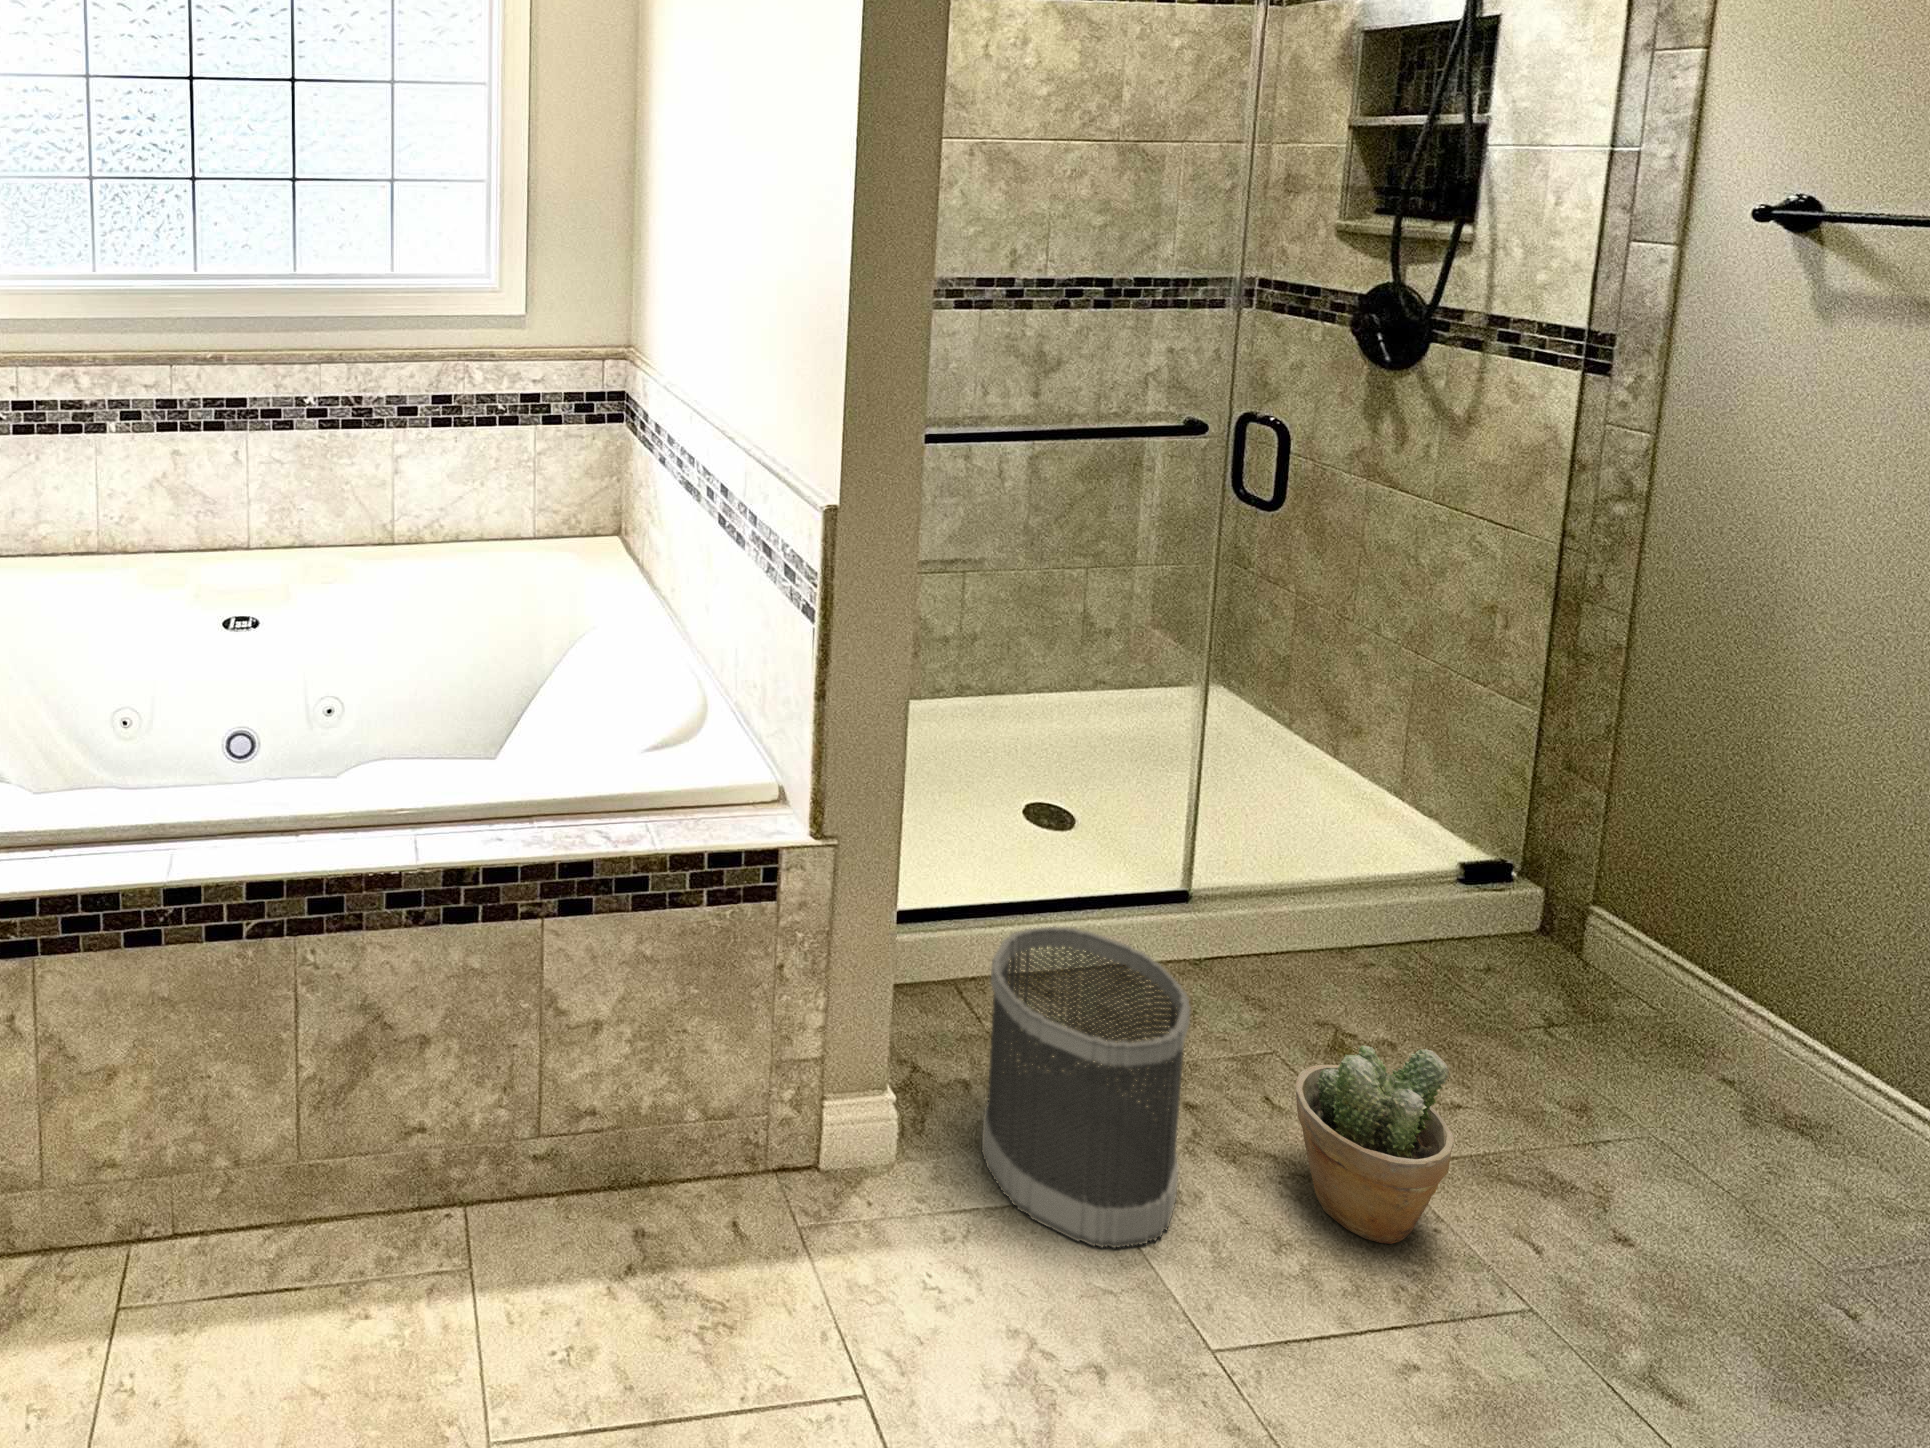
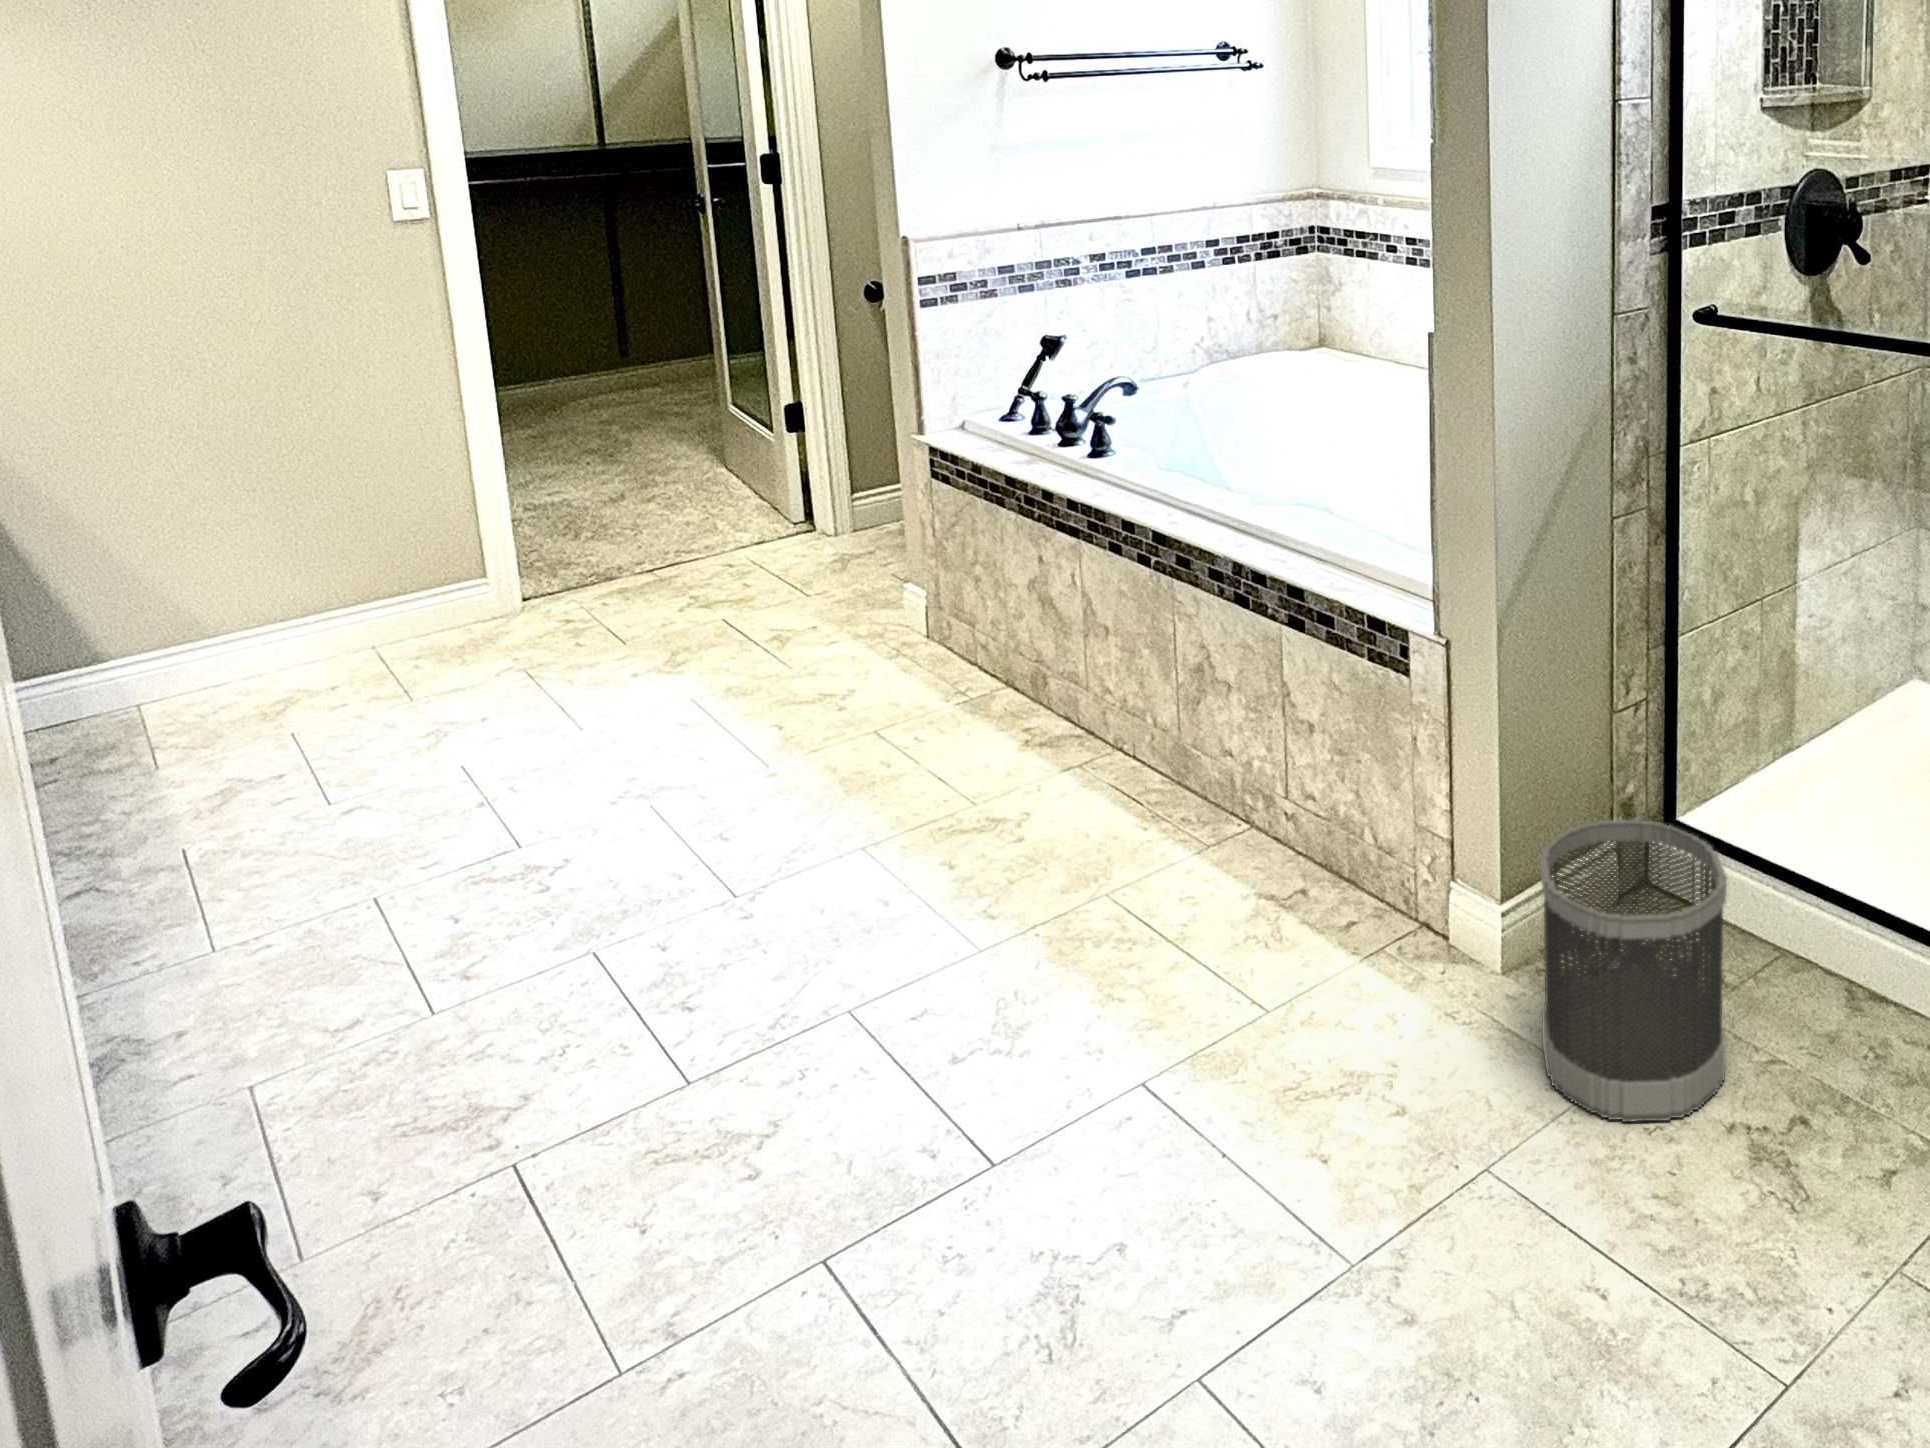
potted plant: present [1296,1045,1454,1244] -> none [1746,1052,1905,1284]

